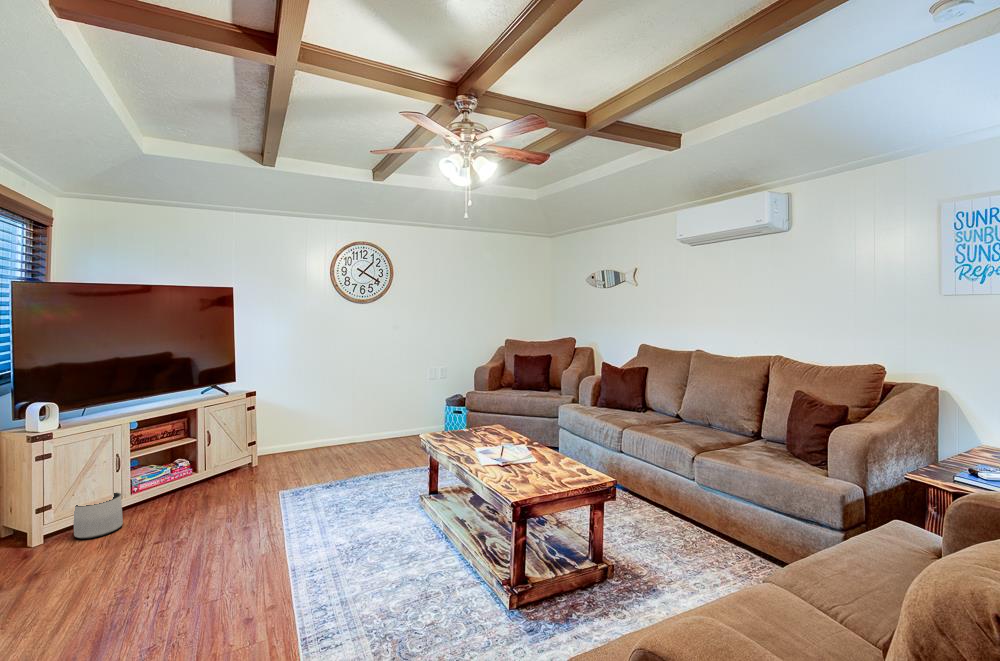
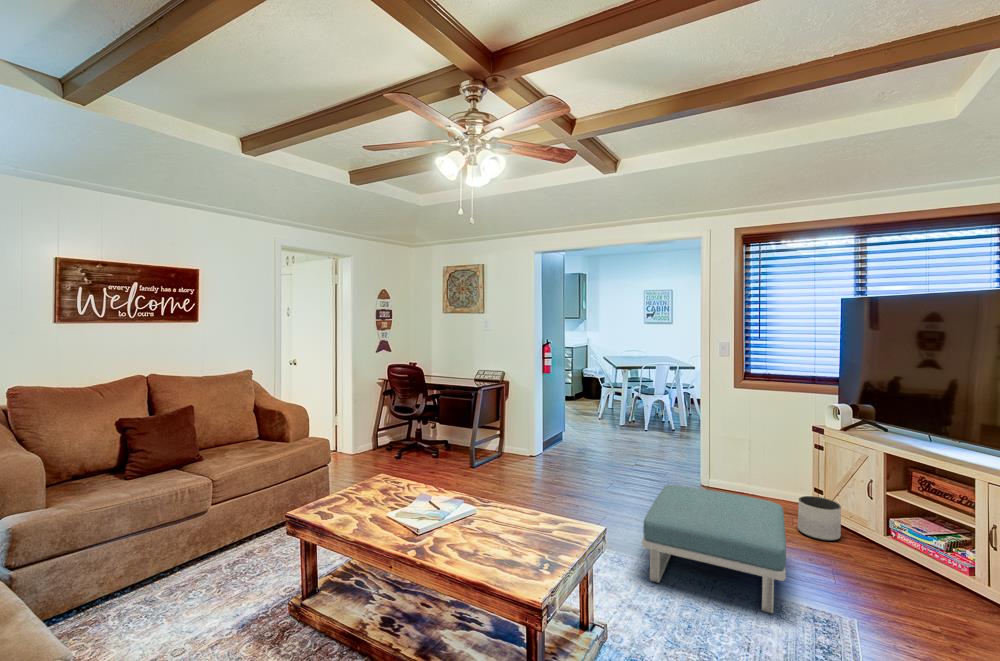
footstool: none [180,458,314,565] -> present [642,485,786,613]

